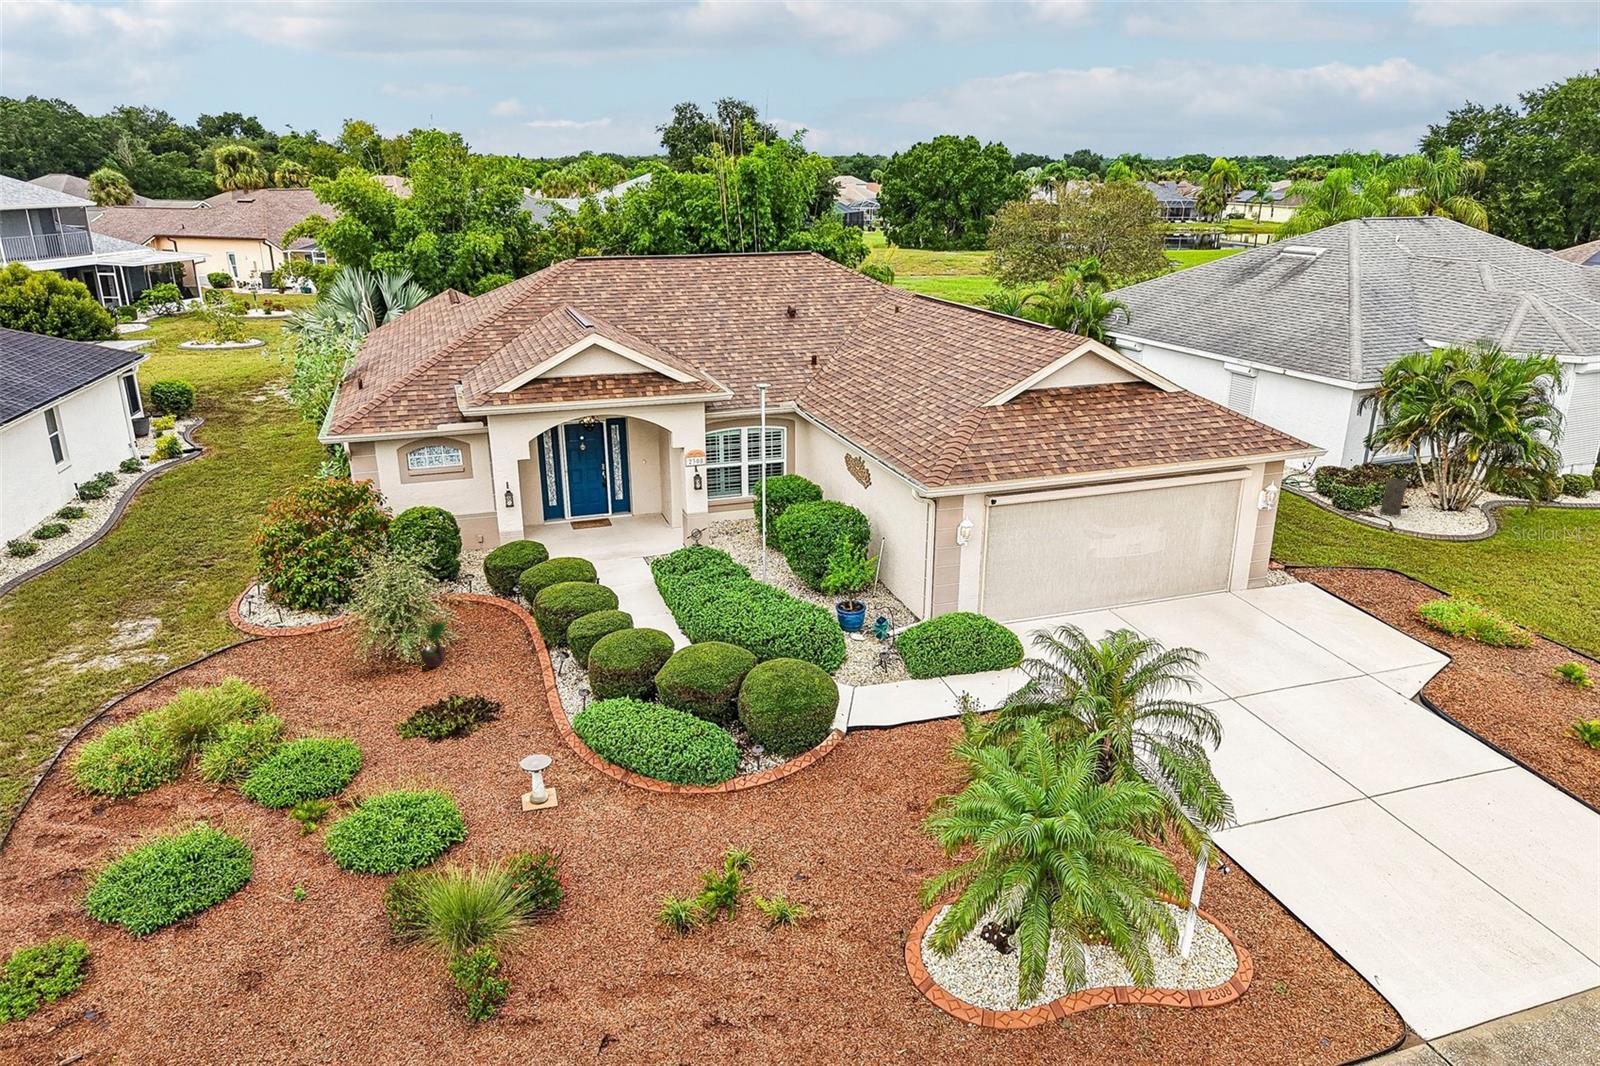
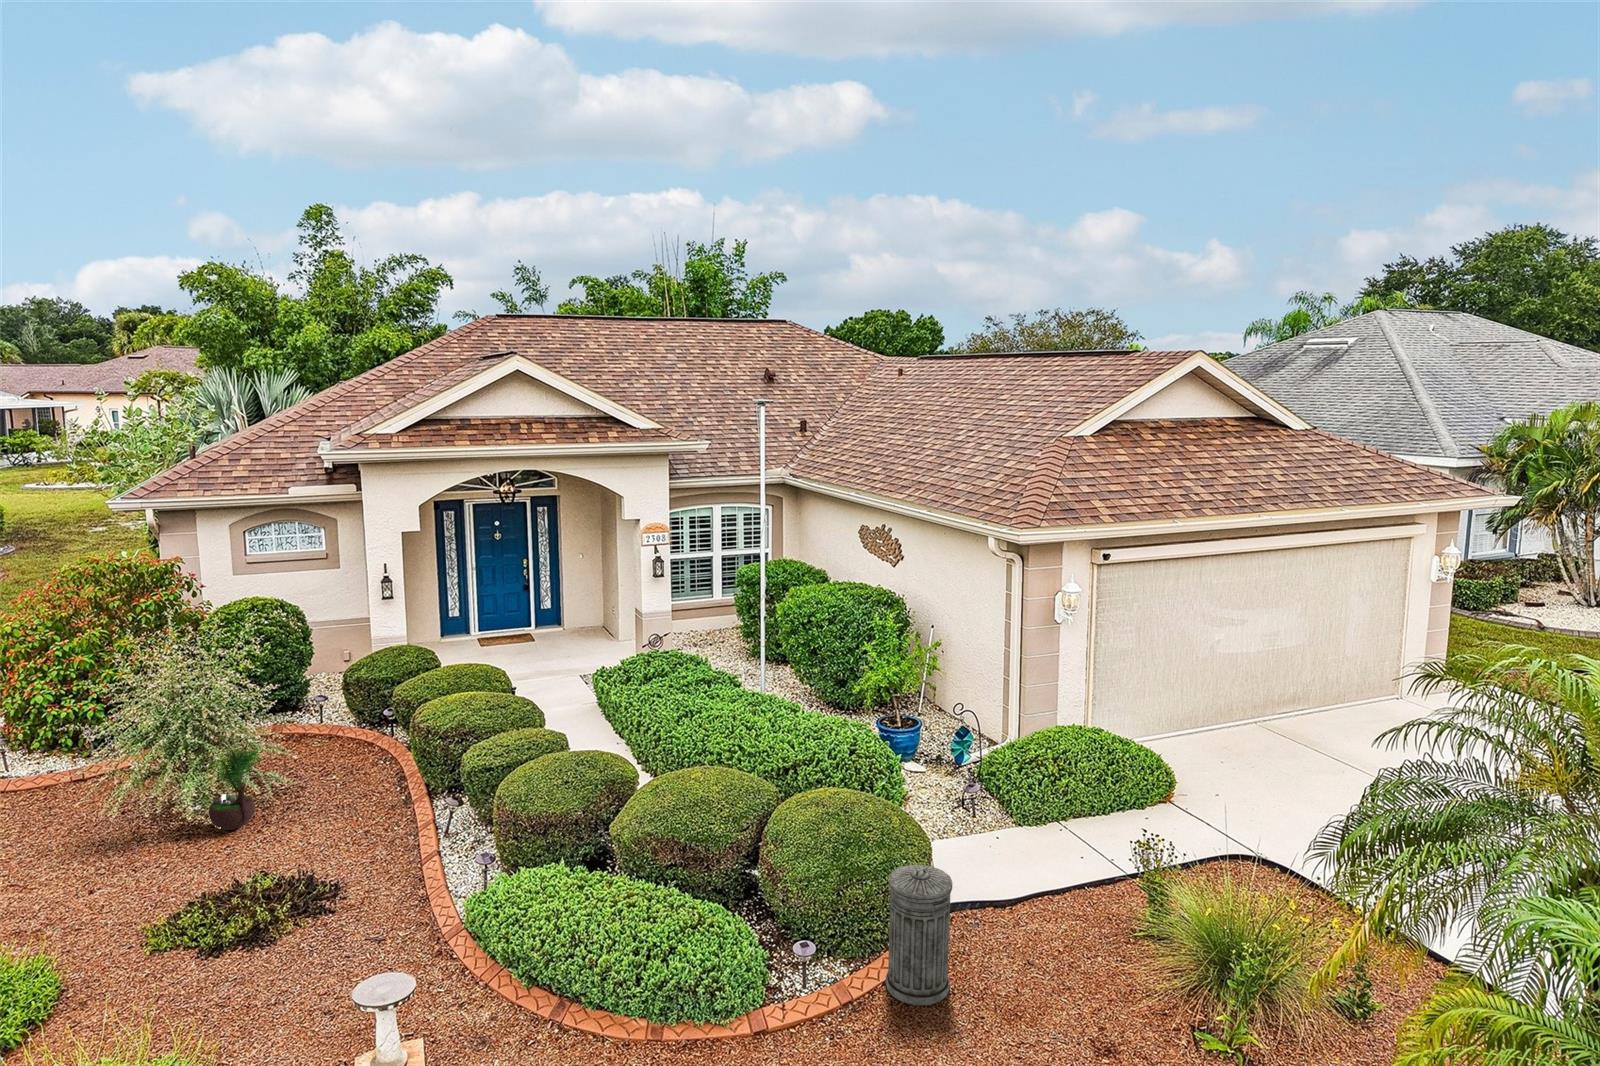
trash can: present [1379,479,1408,516] -> present [886,865,953,1005]

